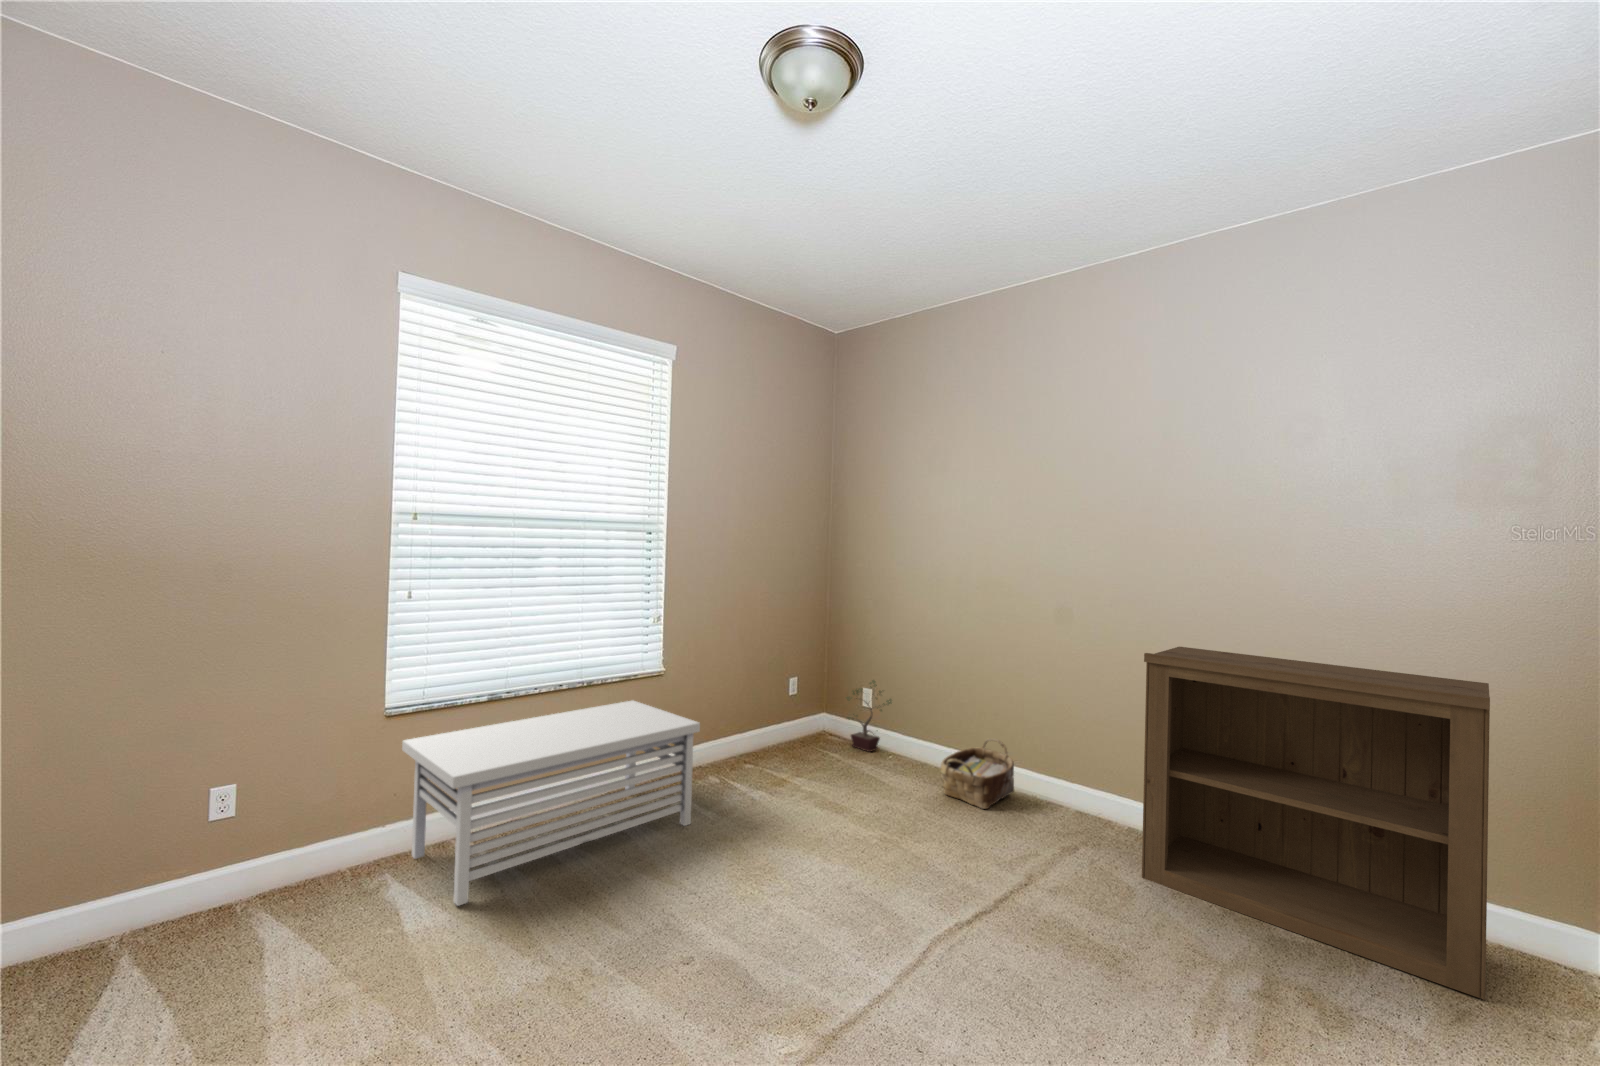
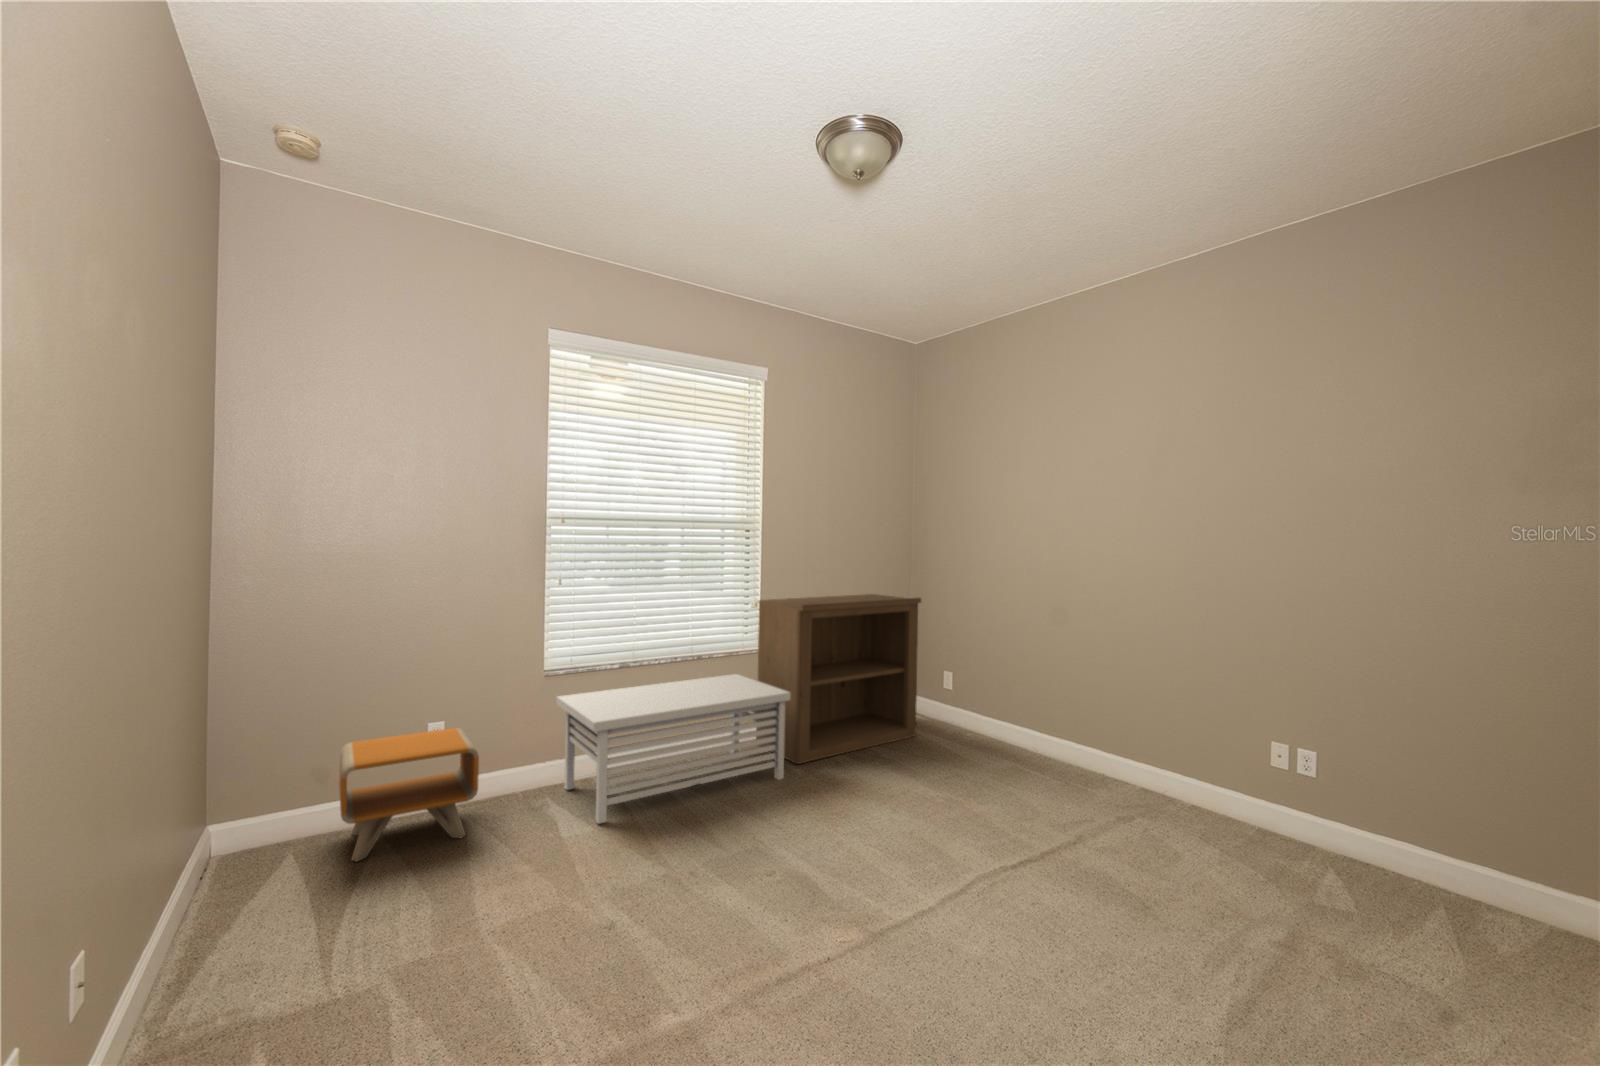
bookshelf: present [1142,647,1490,1000] -> present [756,594,921,764]
potted plant: present [847,680,891,752] -> none [930,663,974,730]
woven basket: present [941,739,1014,809] -> none [1012,719,1084,782]
nightstand: none [57,791,286,1001] -> present [339,728,479,862]

